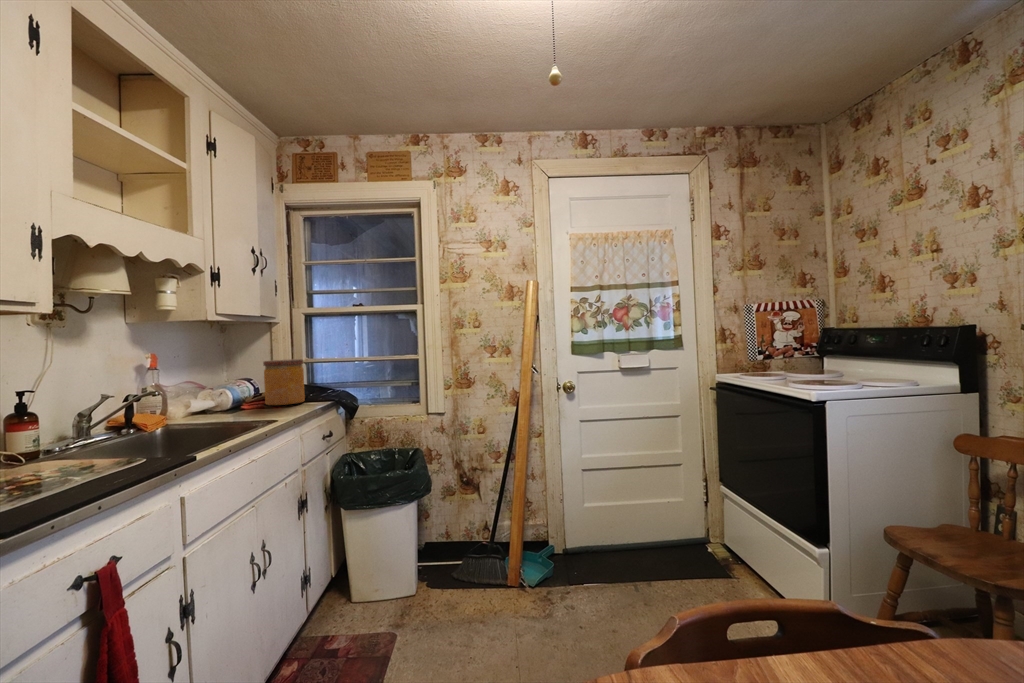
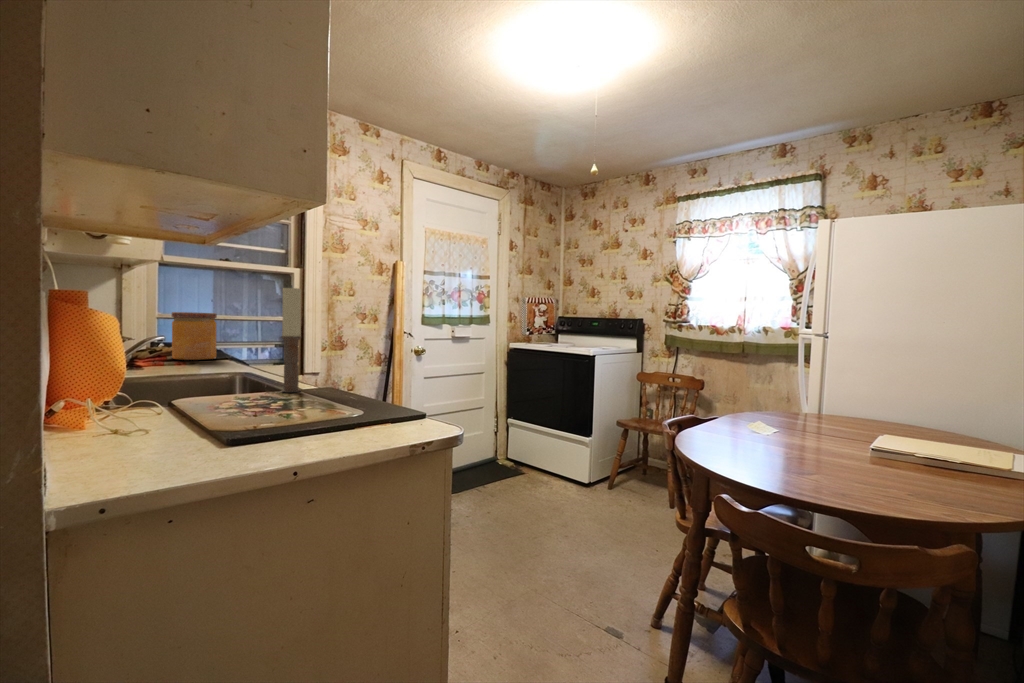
candle: none [33,346,70,484] -> present [281,286,301,392]

